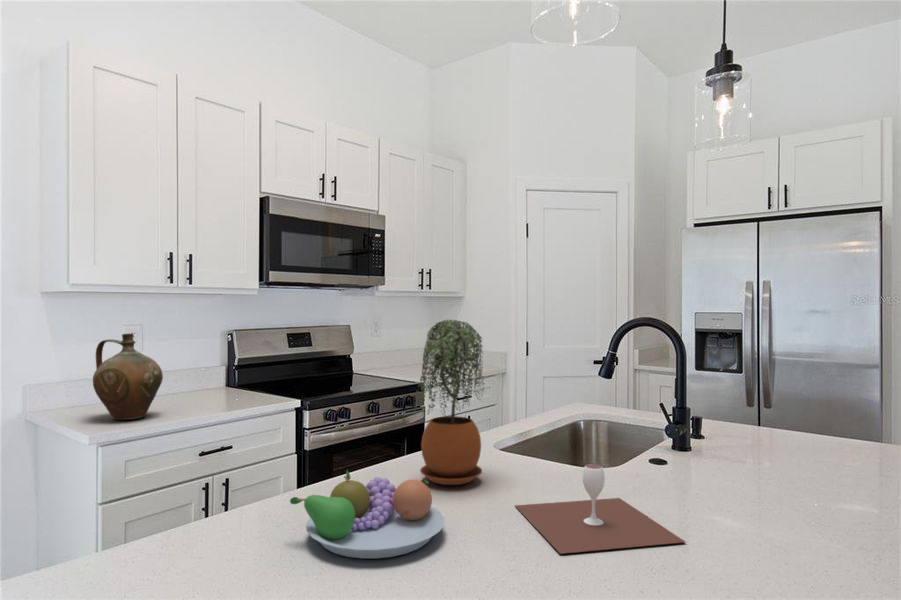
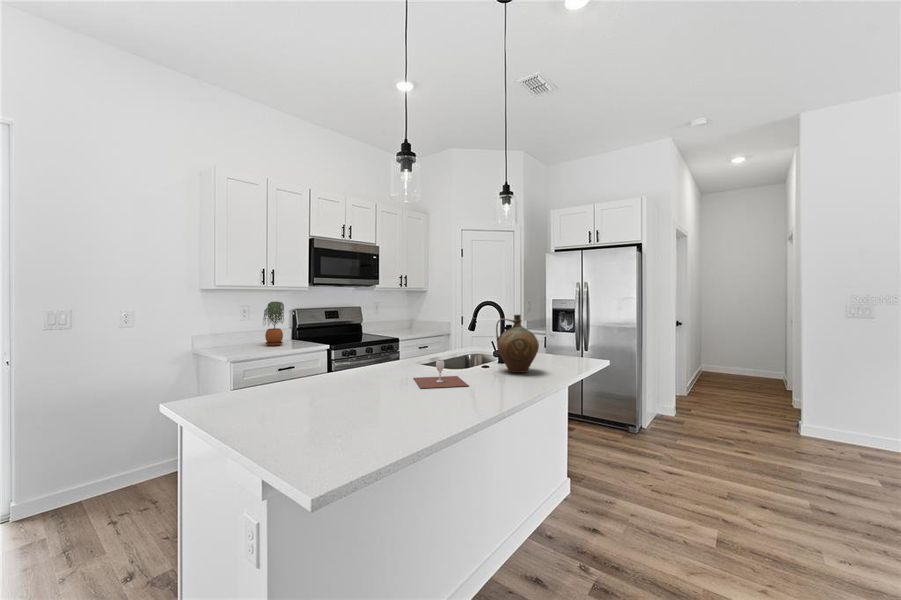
potted plant: present [414,320,484,485] -> present [263,301,284,346]
ceramic jug: present [93,333,163,420] -> present [496,315,539,373]
fruit bowl: present [290,471,444,559] -> none [323,362,382,389]

